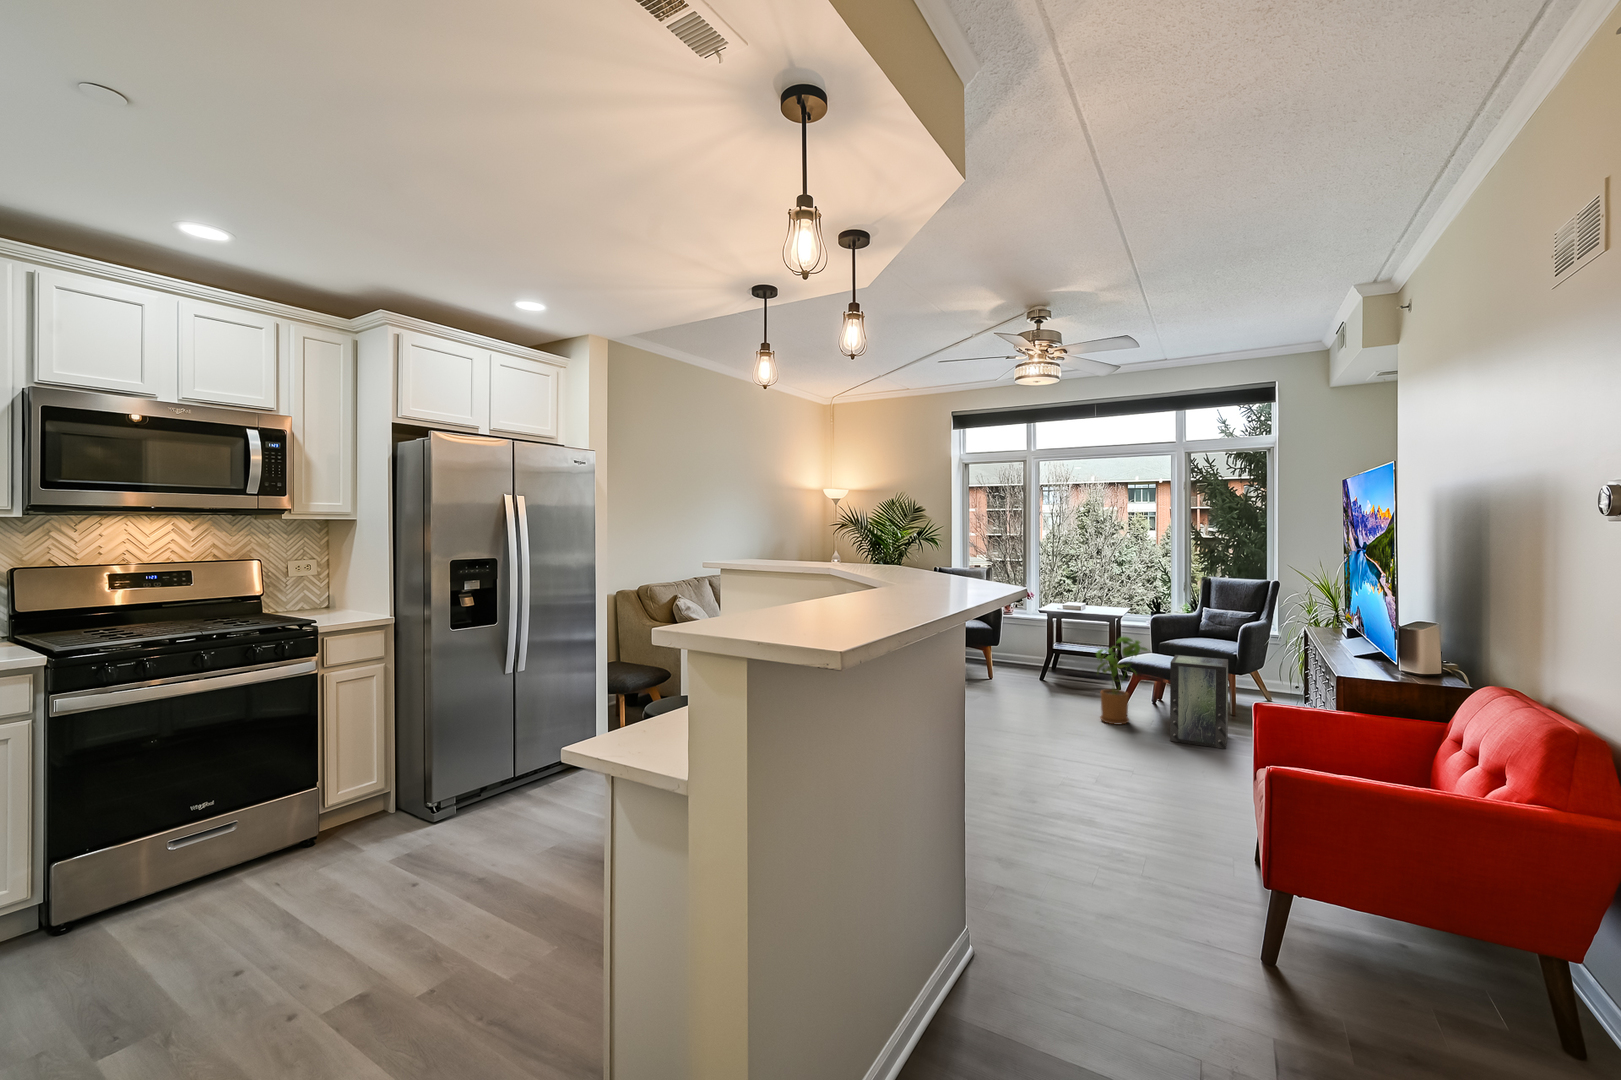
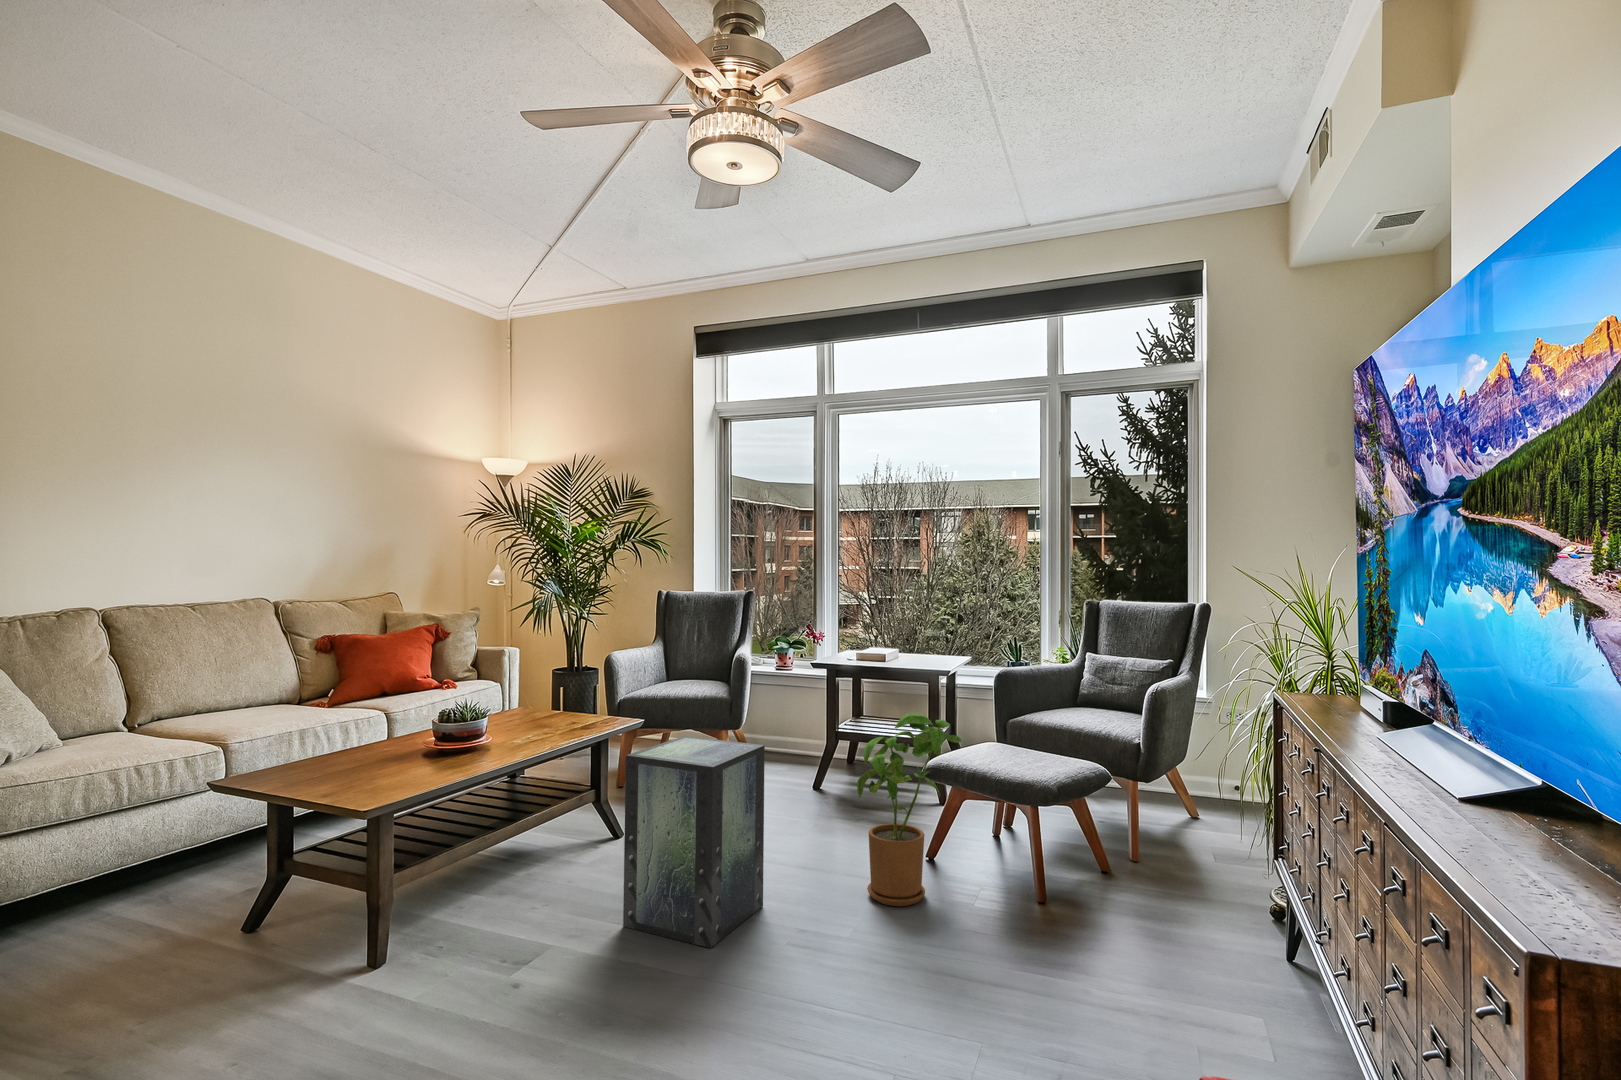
storage box: present [1170,655,1228,749] -> present [623,736,765,948]

